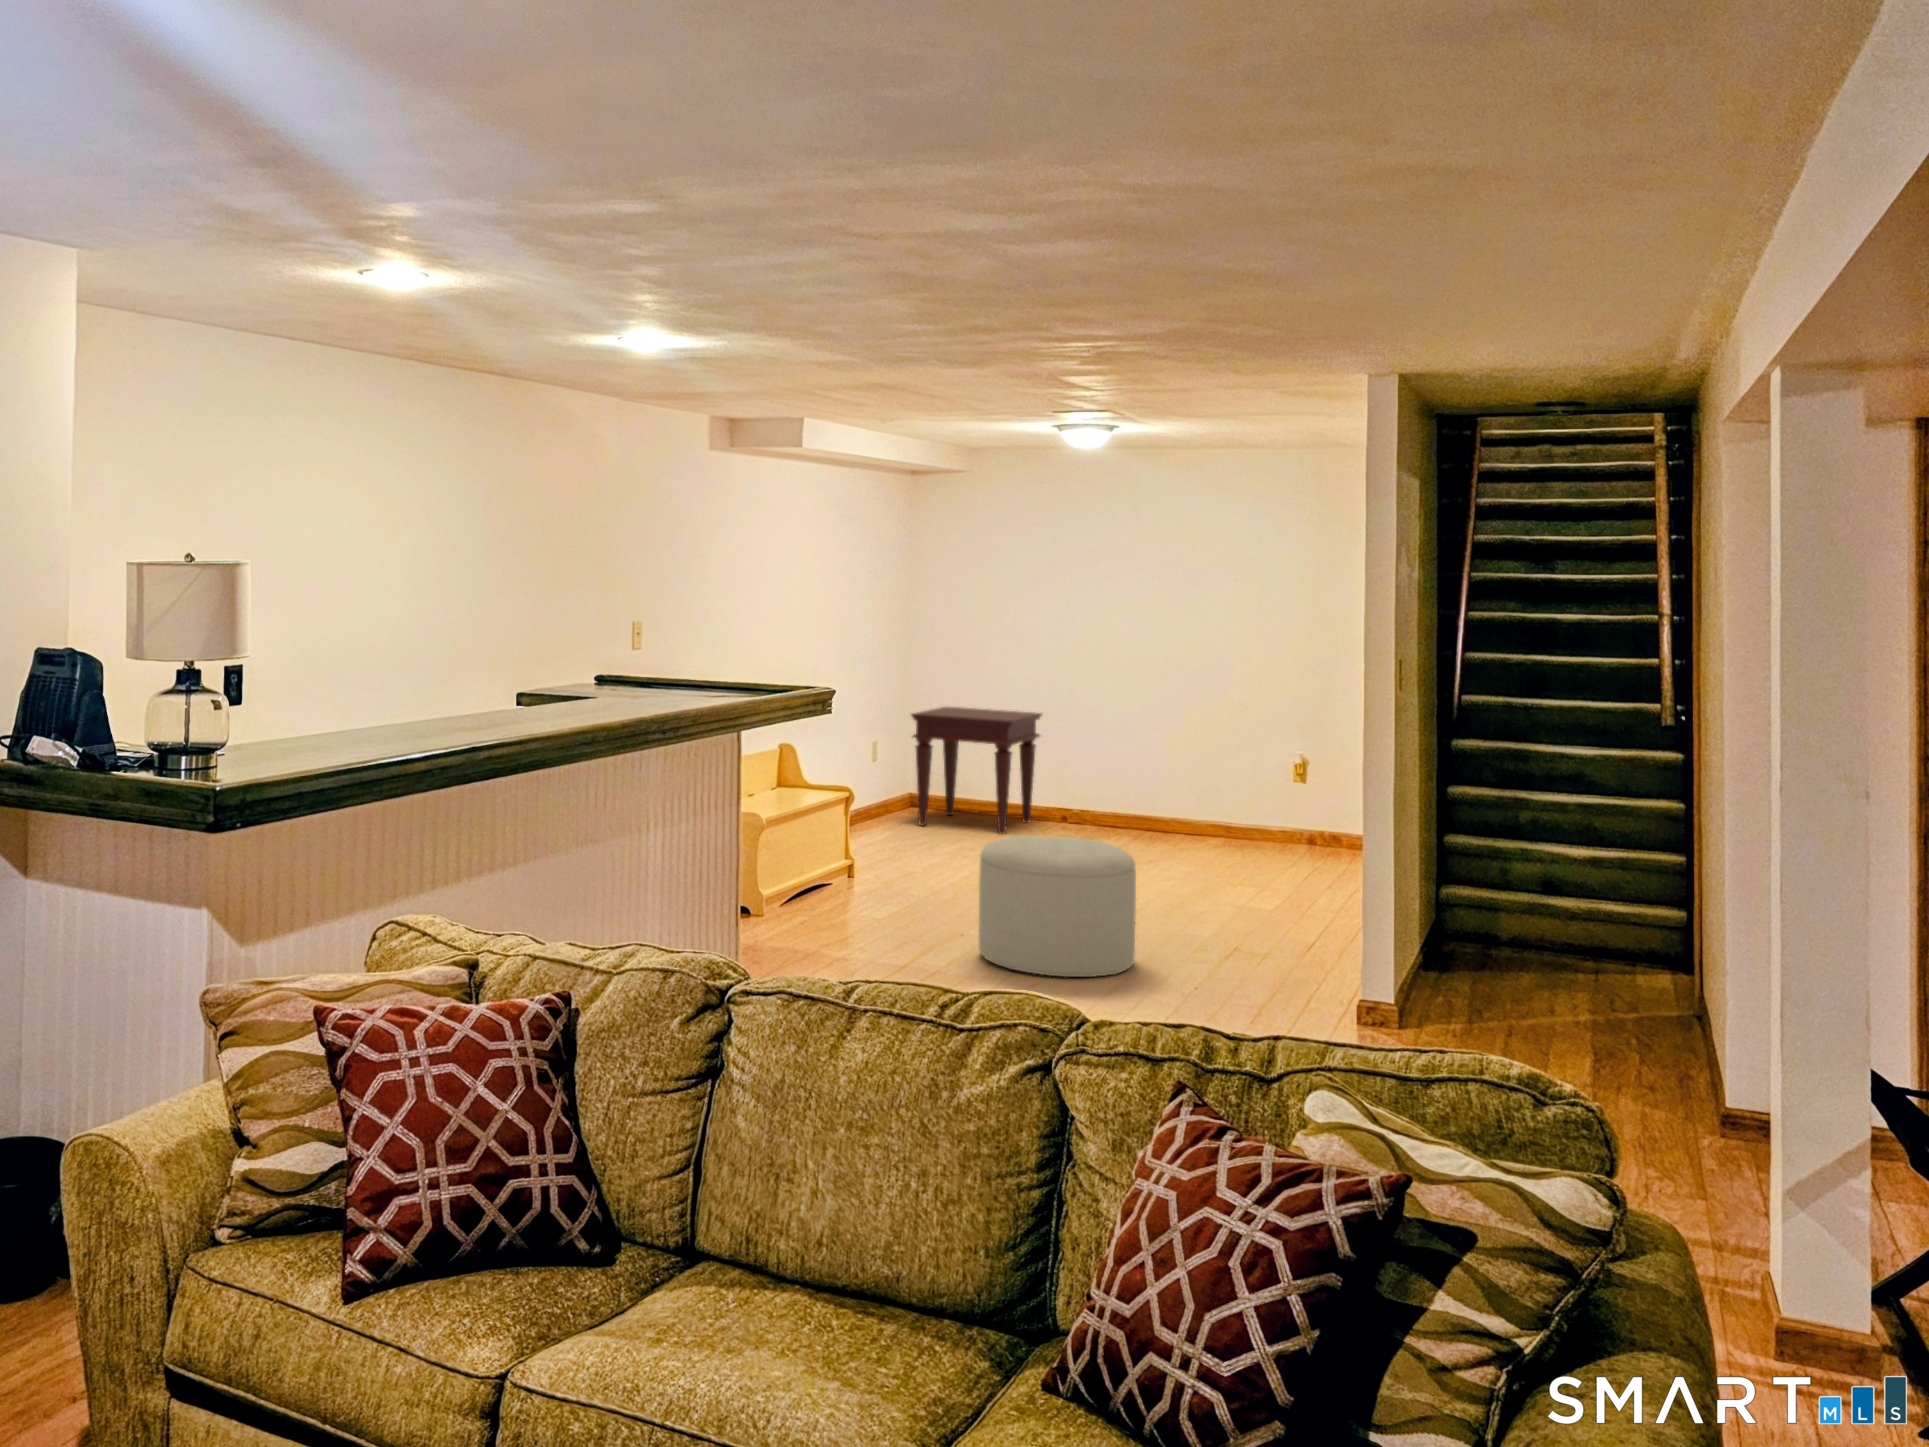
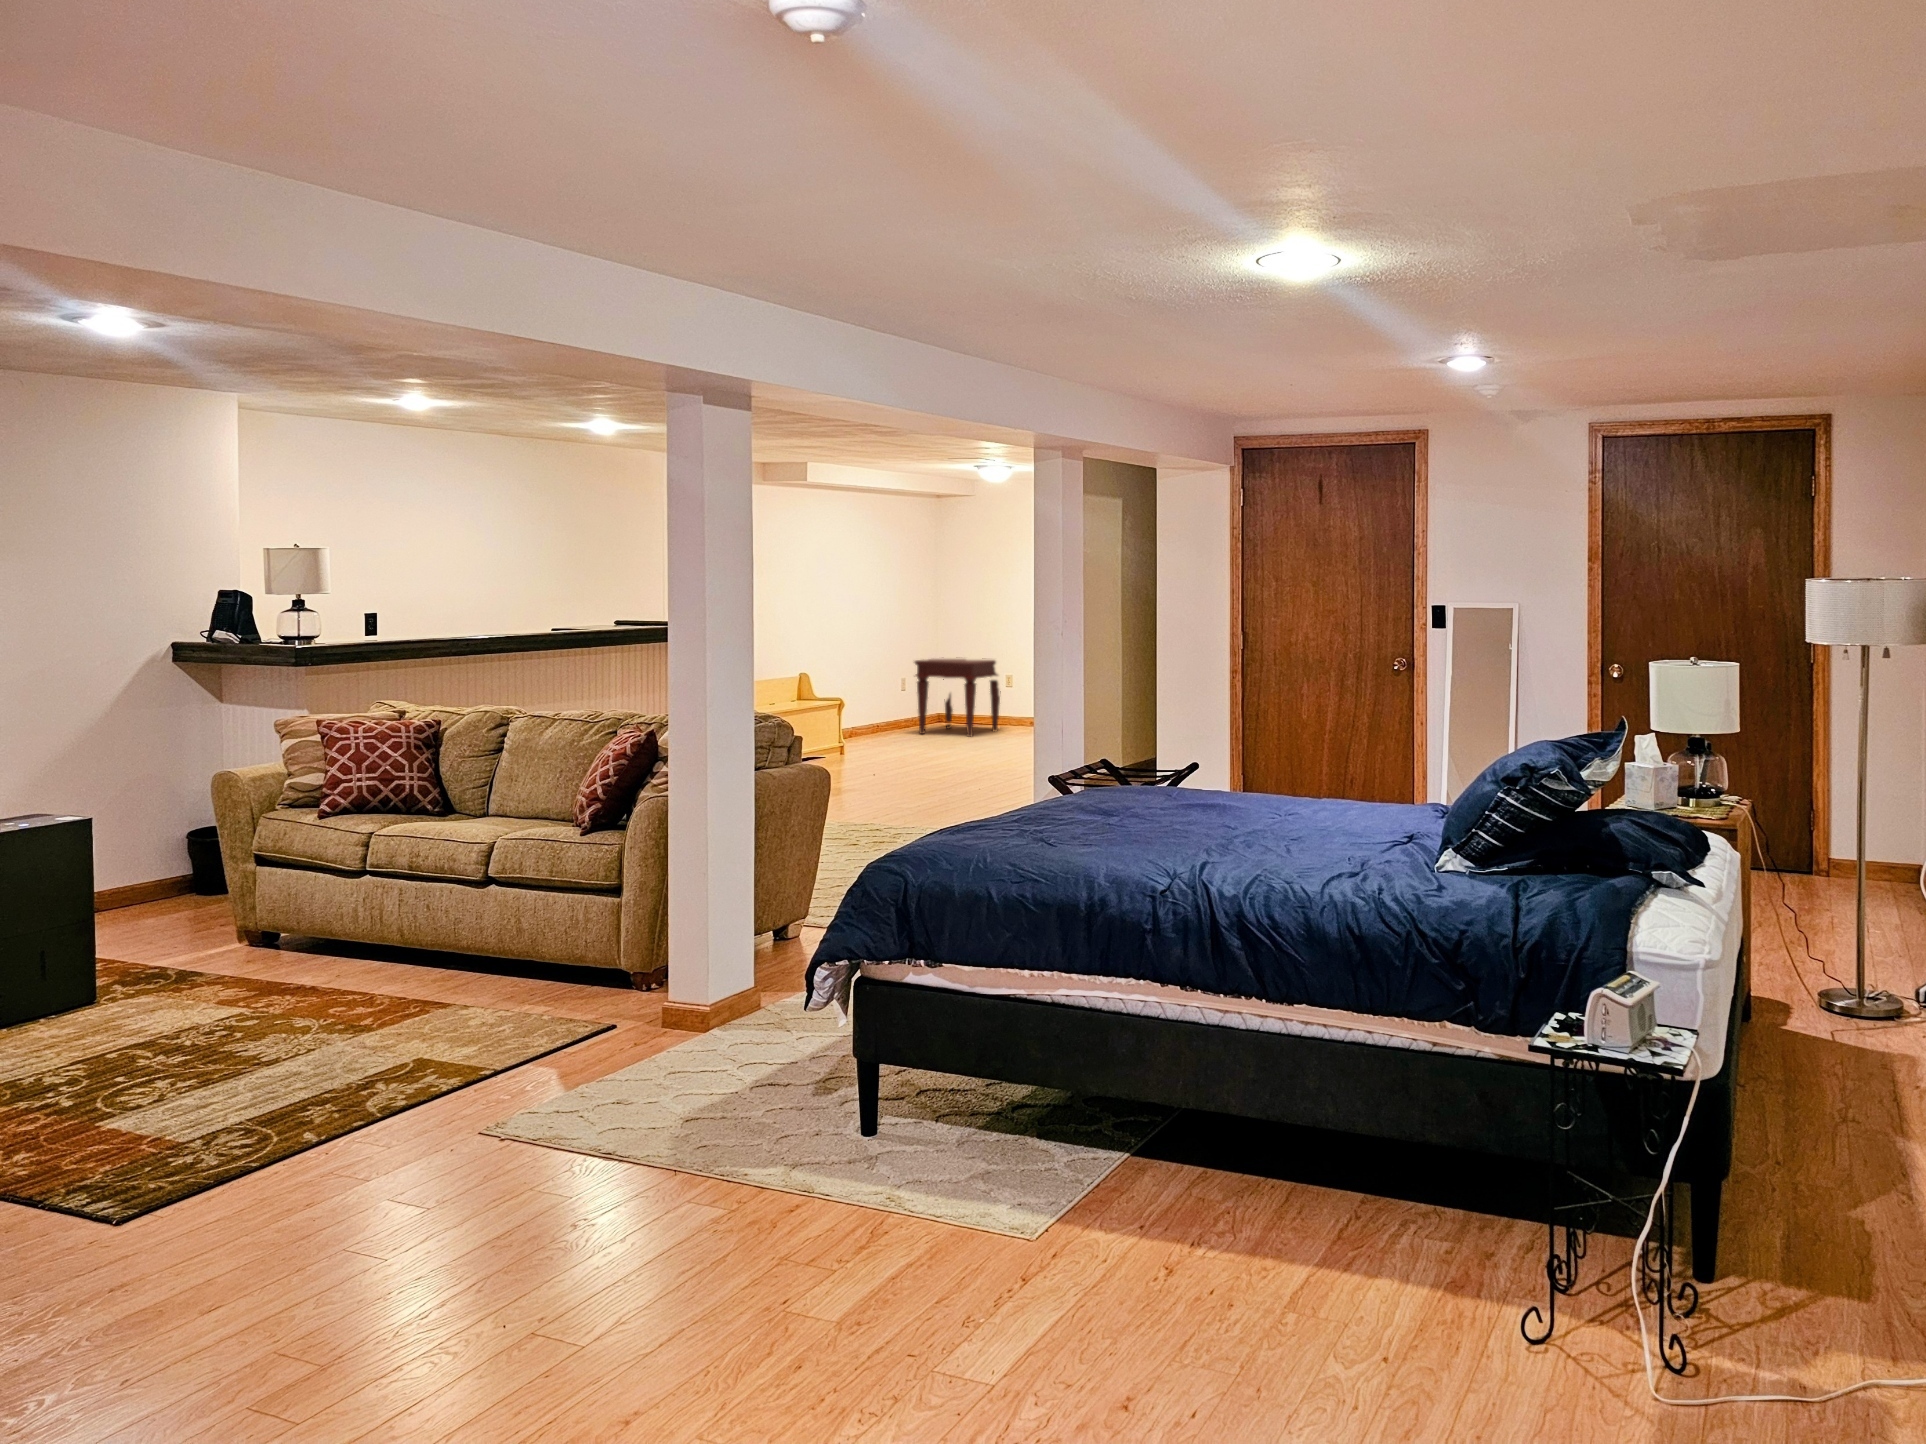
ottoman: present [979,836,1136,977] -> none [867,717,958,793]

